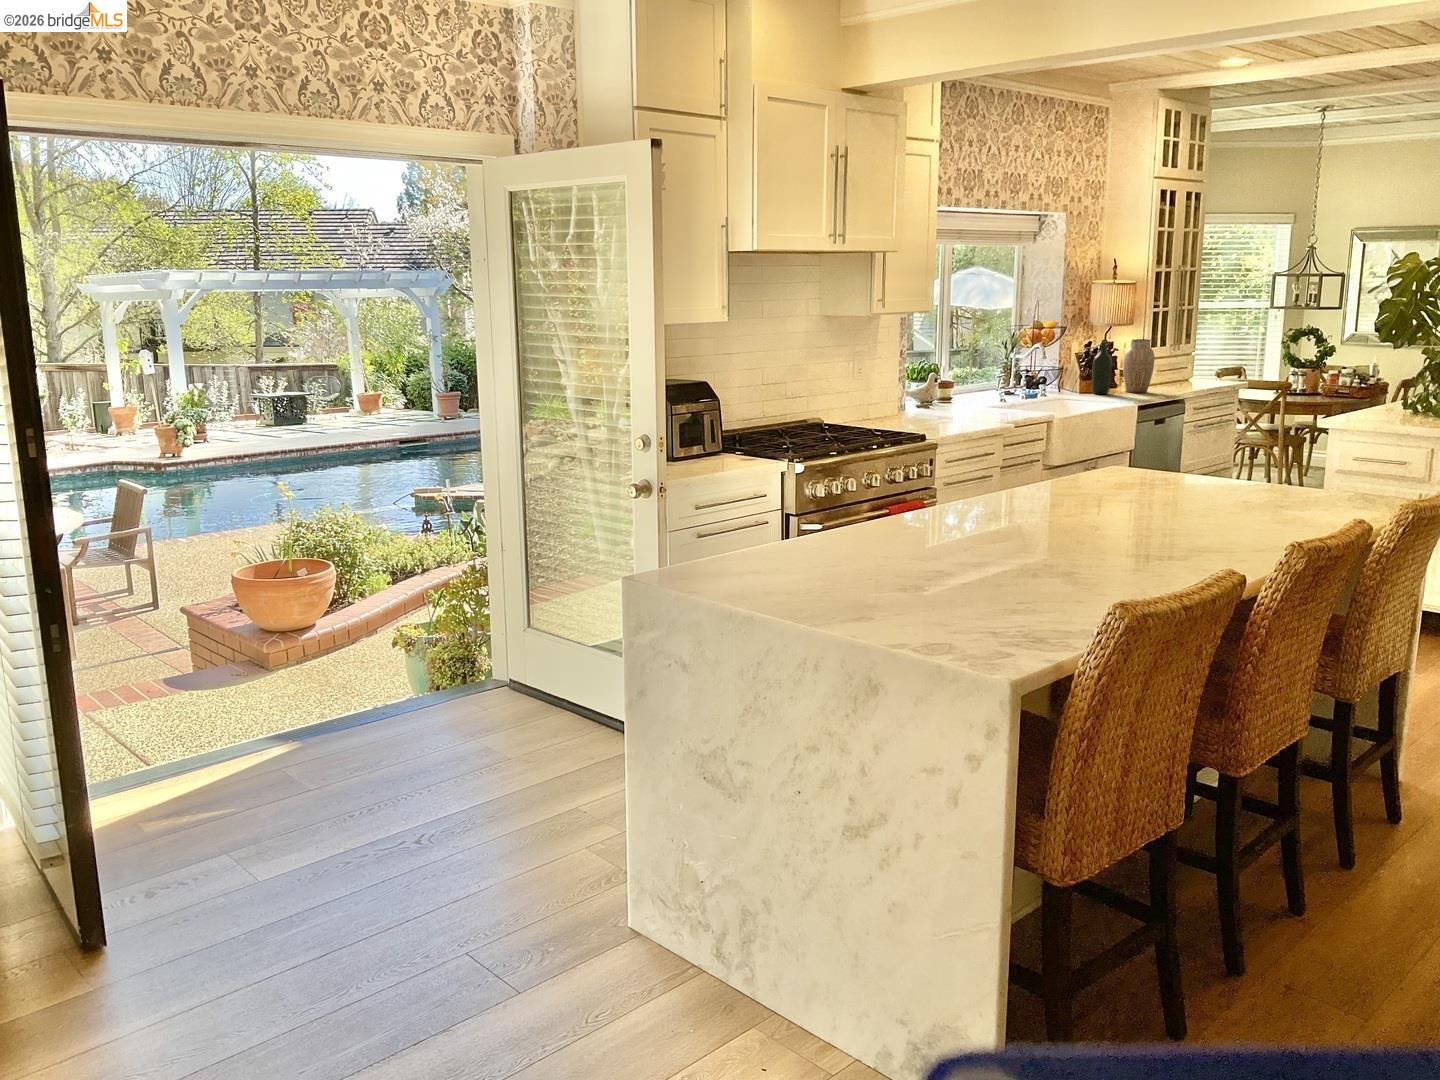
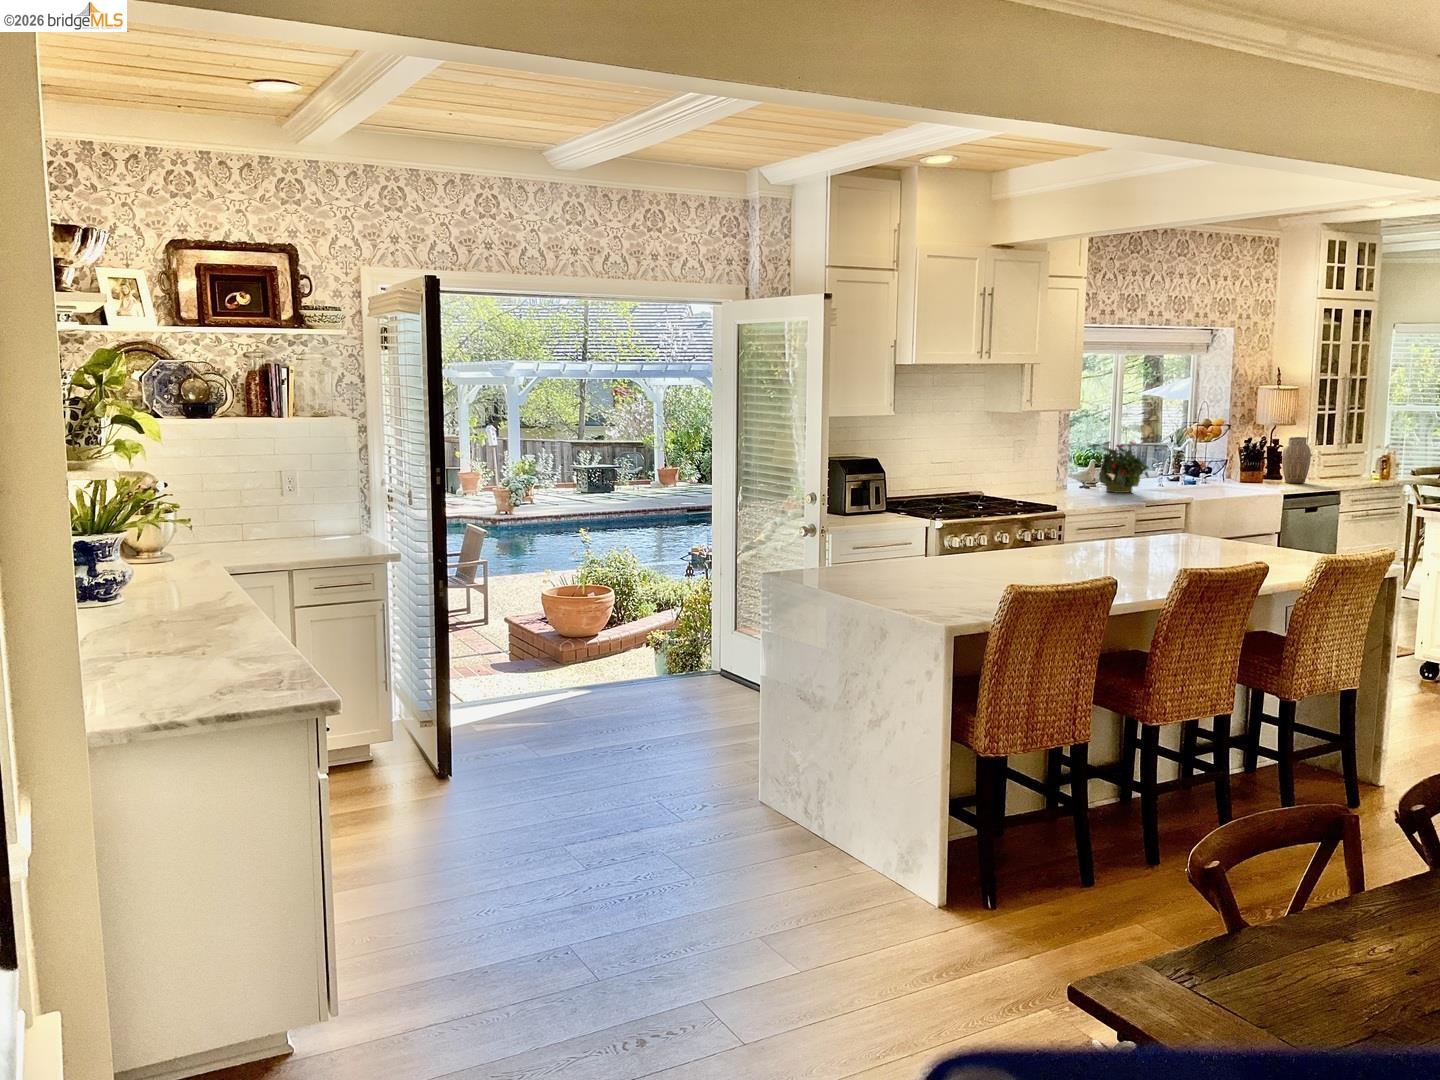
wine bottle: present [1092,340,1112,394] -> none [1250,437,1268,484]
potted plant: none [943,349,1010,413] -> present [1095,441,1149,493]

